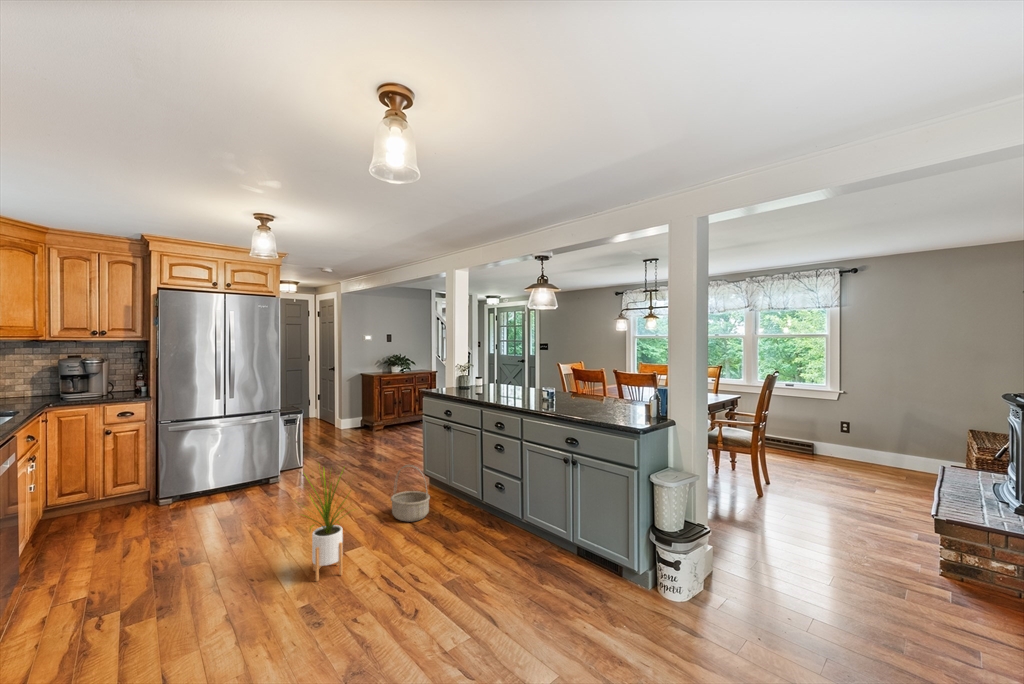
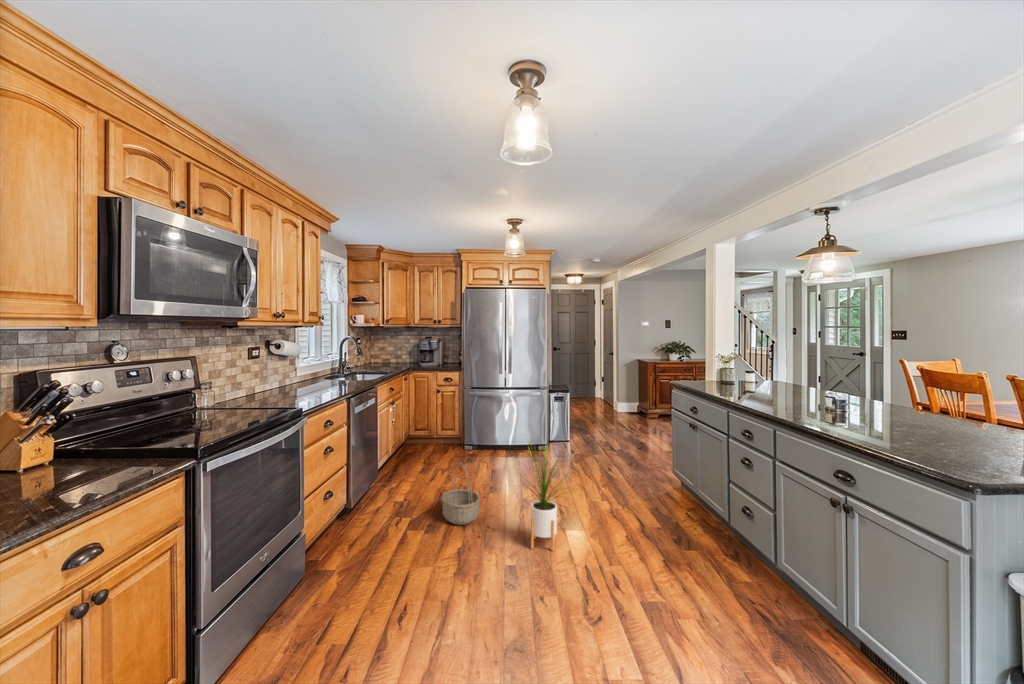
basket: present [391,465,430,522] -> present [442,462,480,525]

